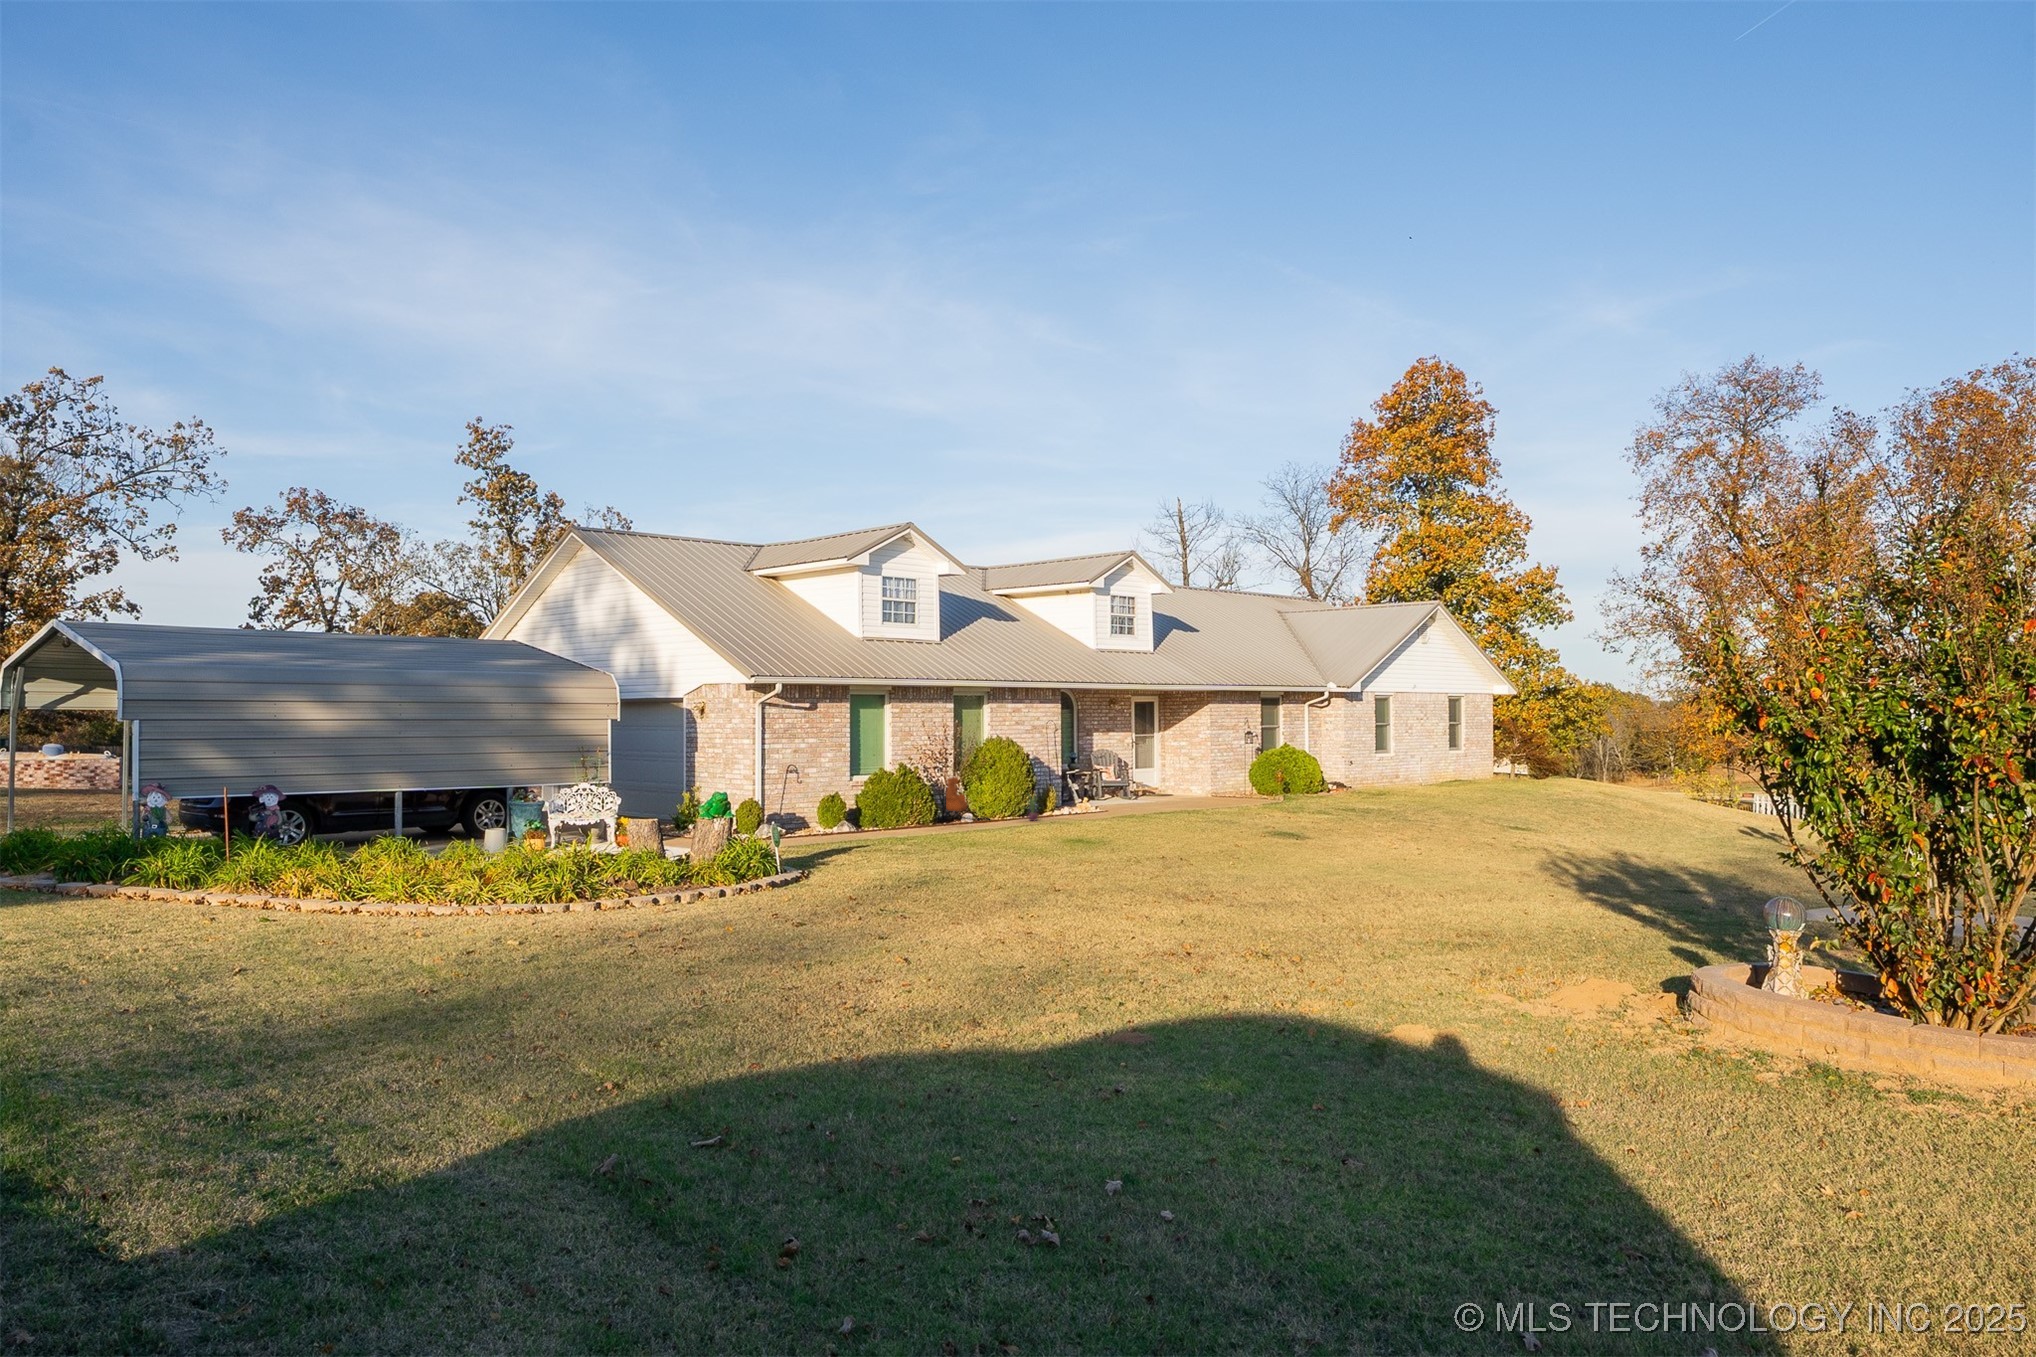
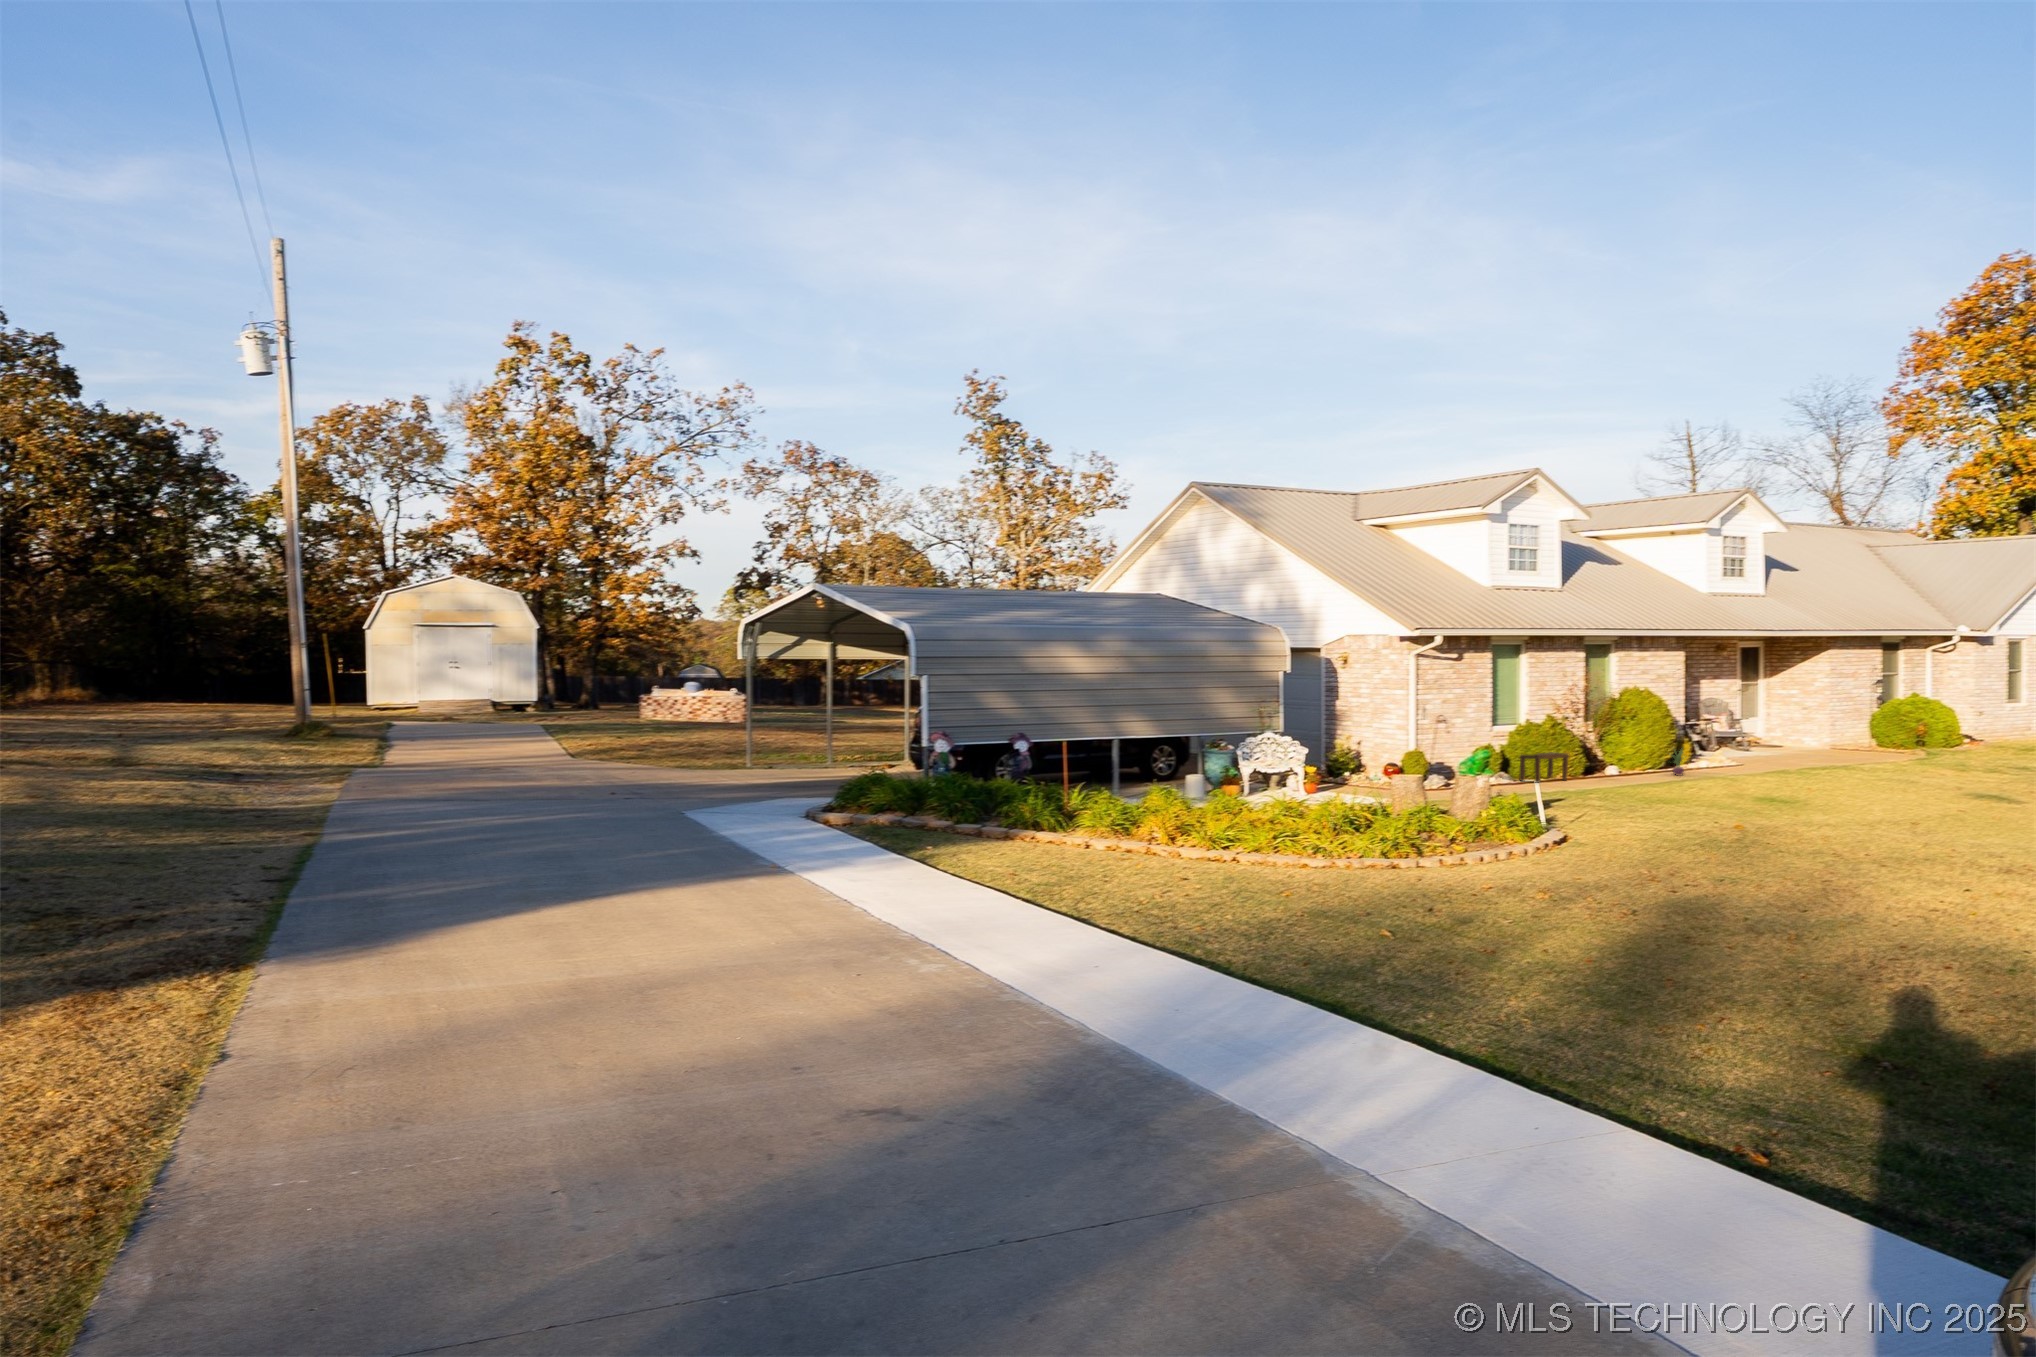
lounge chair: present [946,777,991,820] -> none [1579,729,1632,774]
bench: none [862,800,913,831] -> present [1519,752,1570,783]

